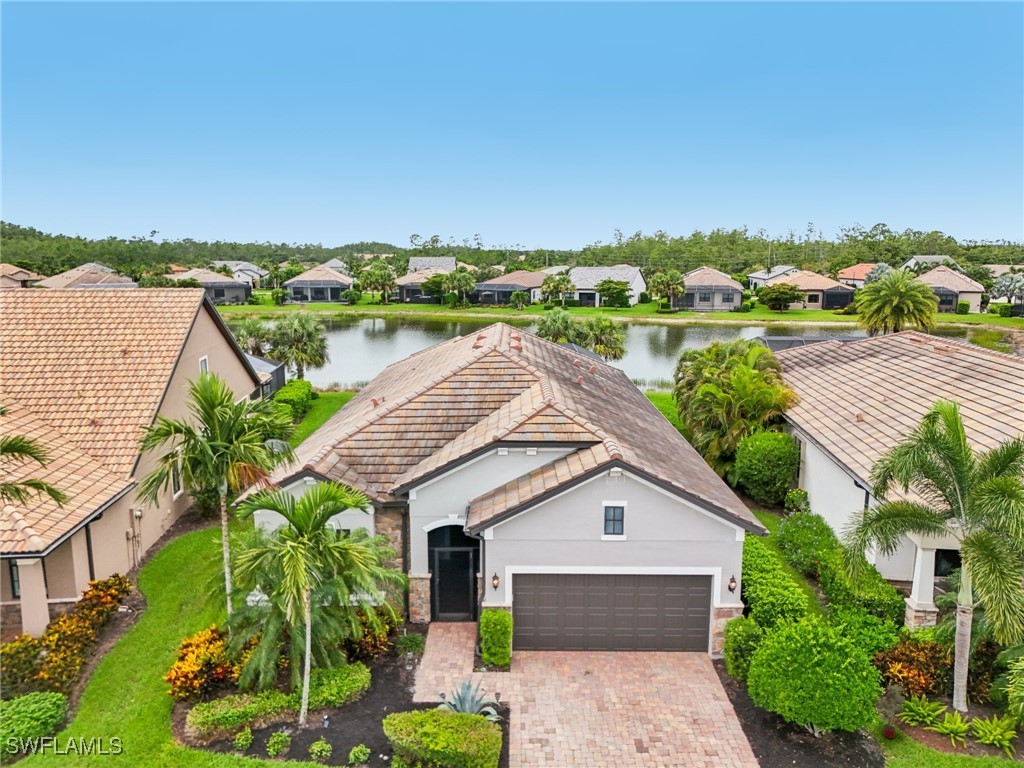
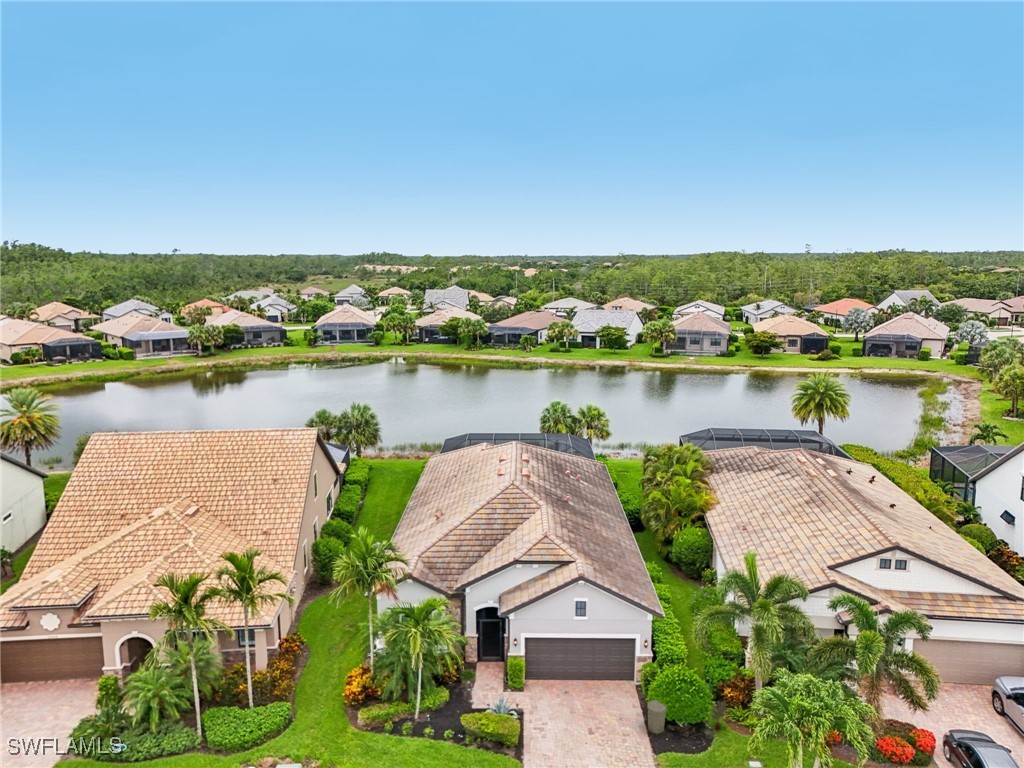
trash can: none [753,683,793,749] -> present [647,700,666,734]

